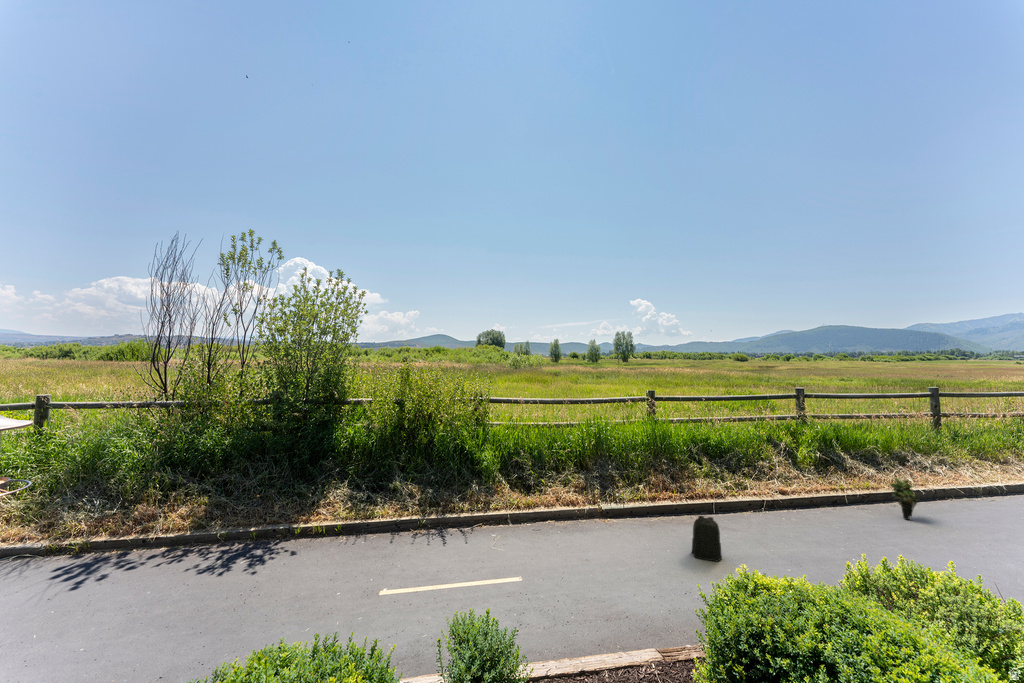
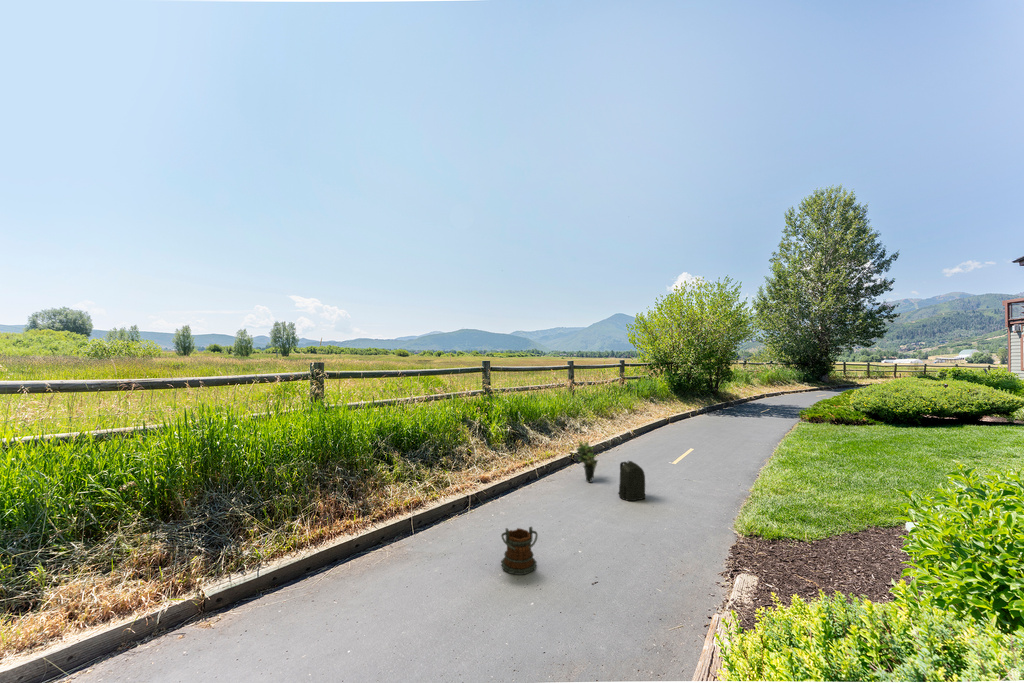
backpack: present [692,516,722,561] -> present [619,461,645,501]
bucket: none [771,520,802,555] -> present [501,527,538,575]

